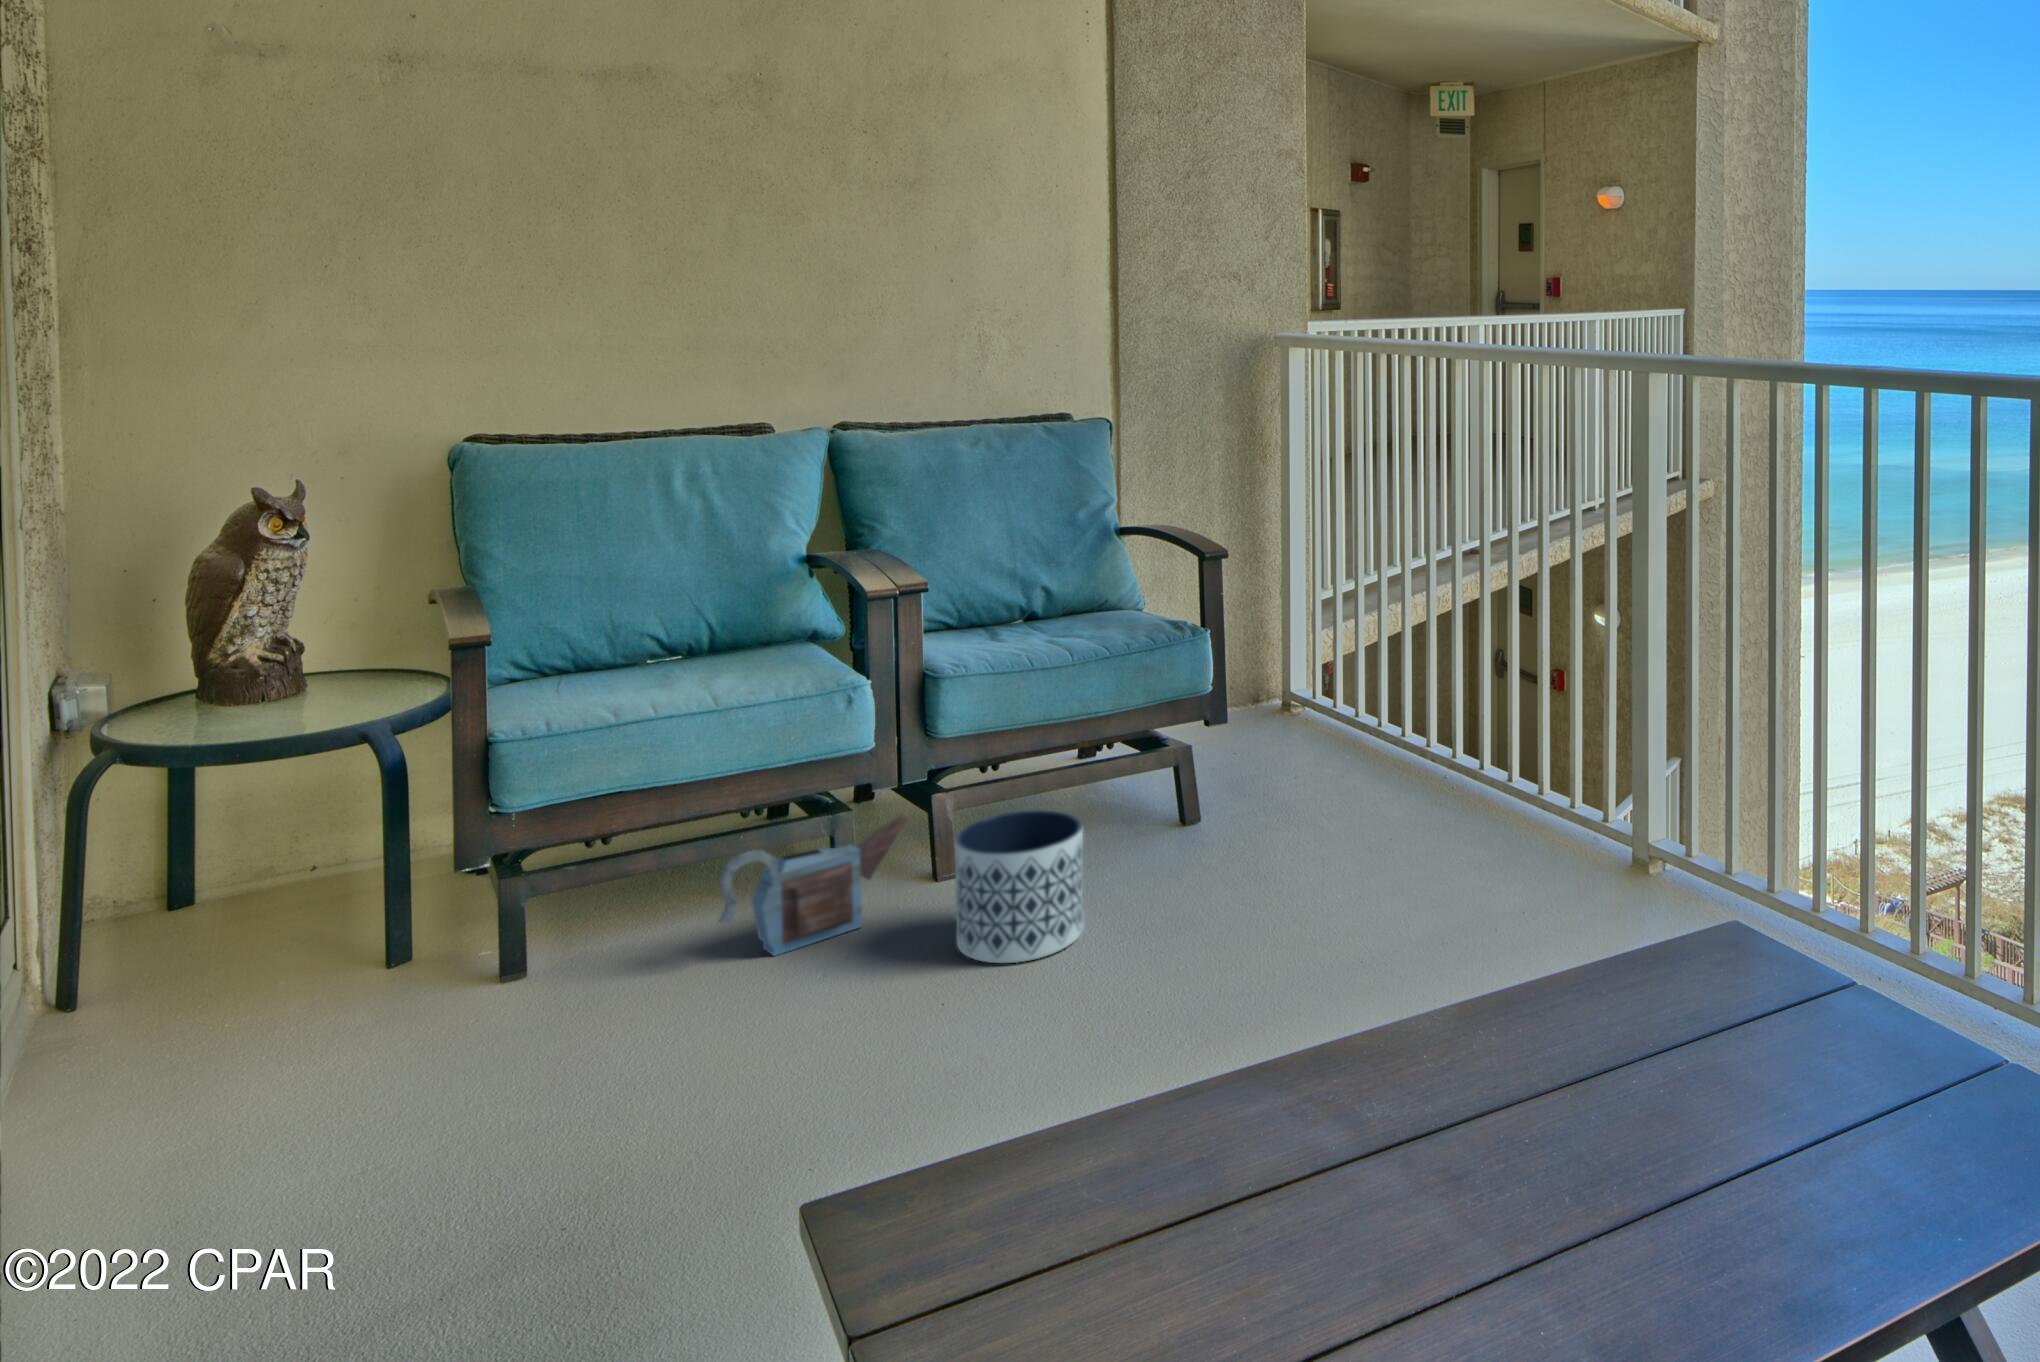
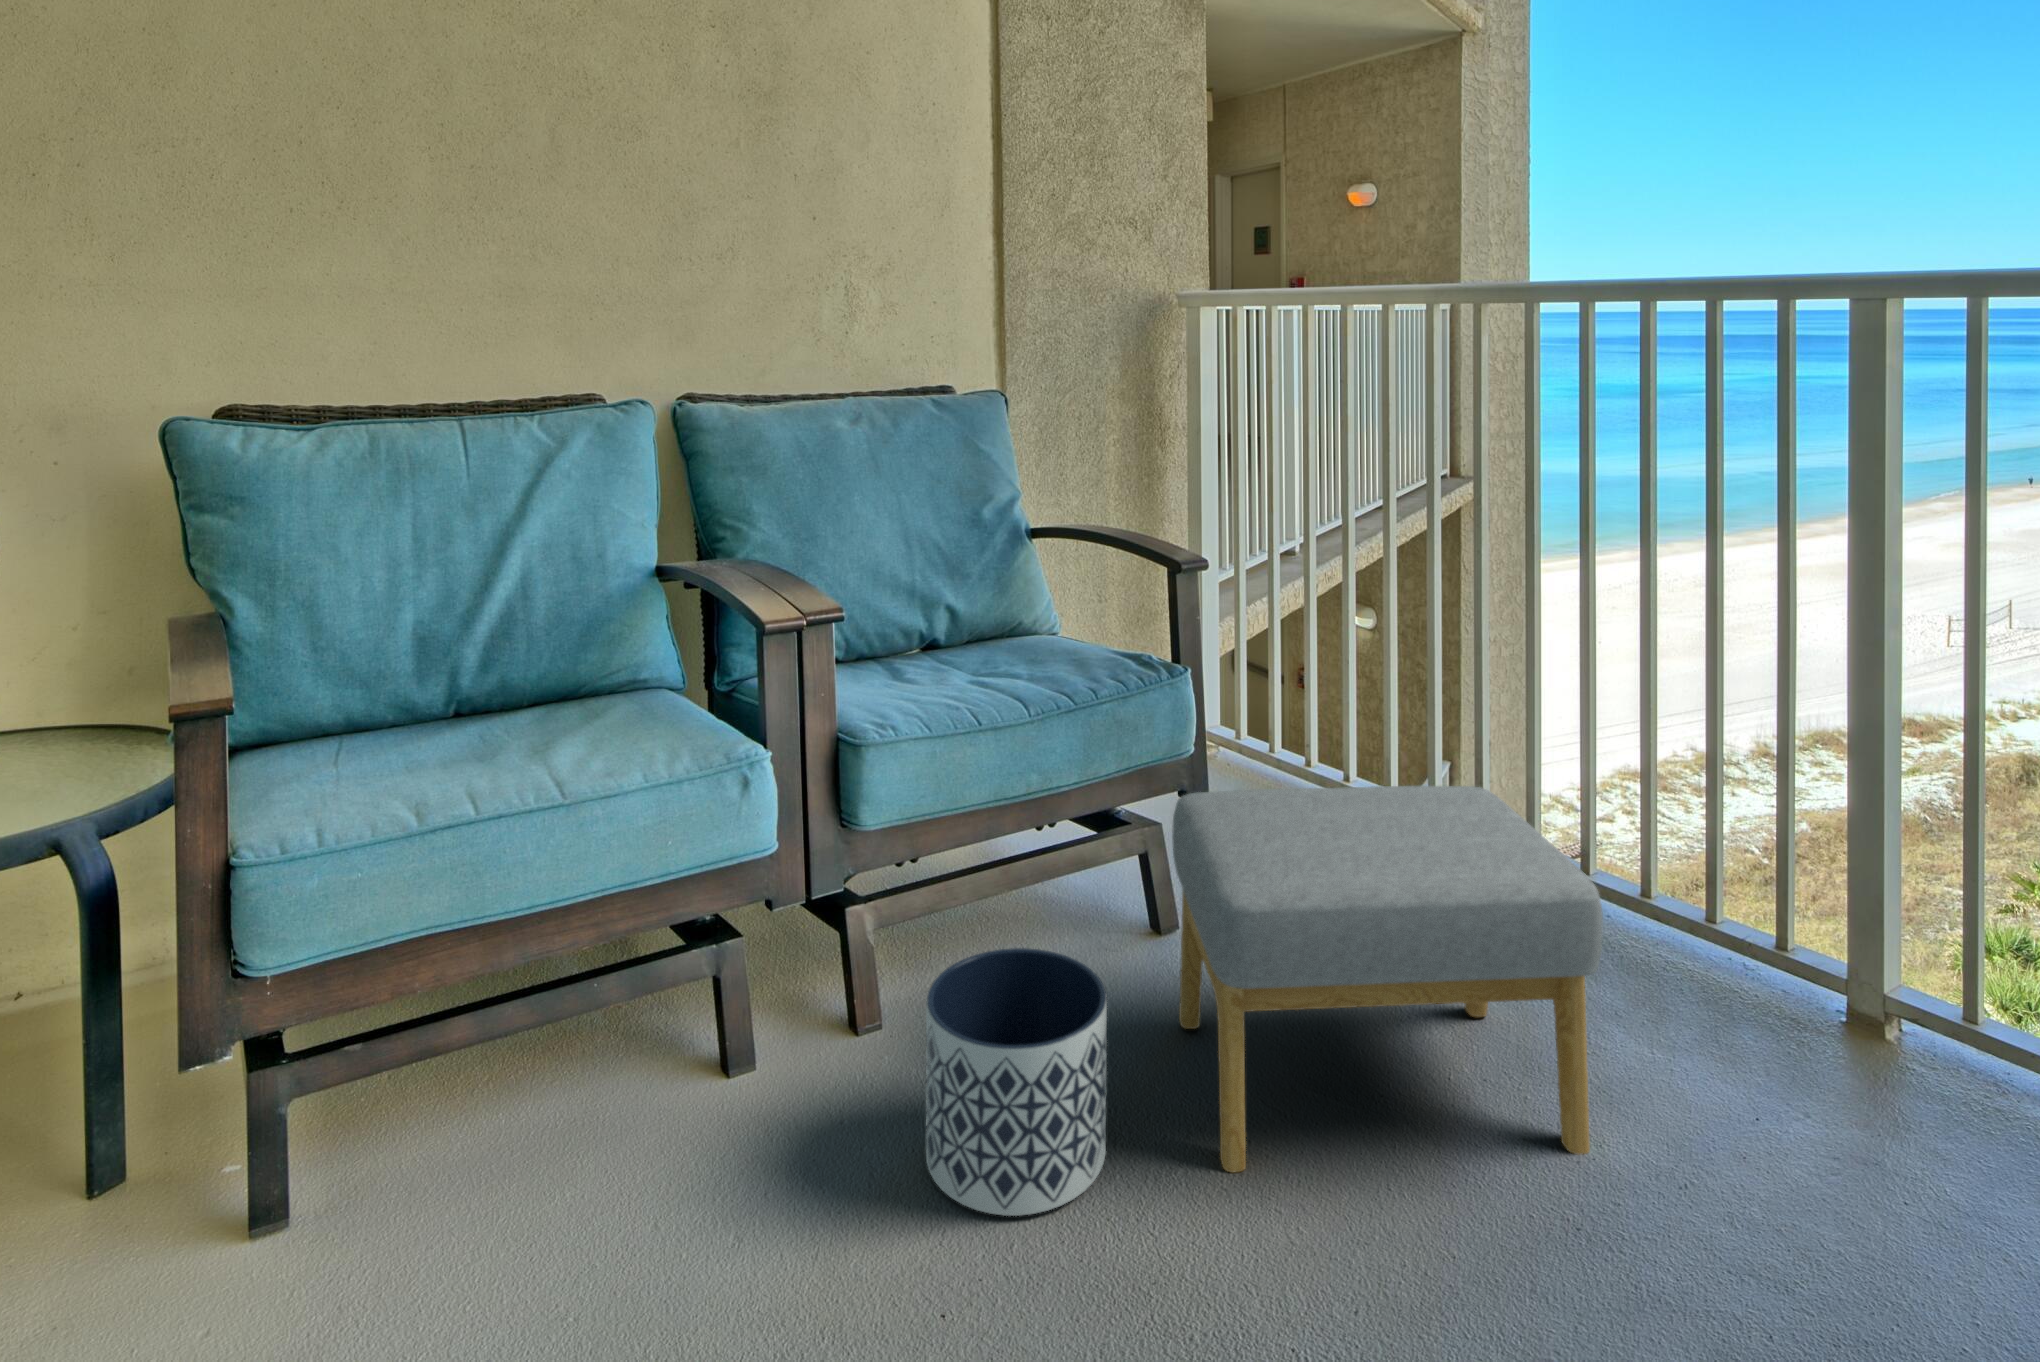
footstool: none [1149,706,1417,944] -> present [1172,786,1603,1173]
watering can: present [718,816,907,956] -> none [578,946,831,1187]

